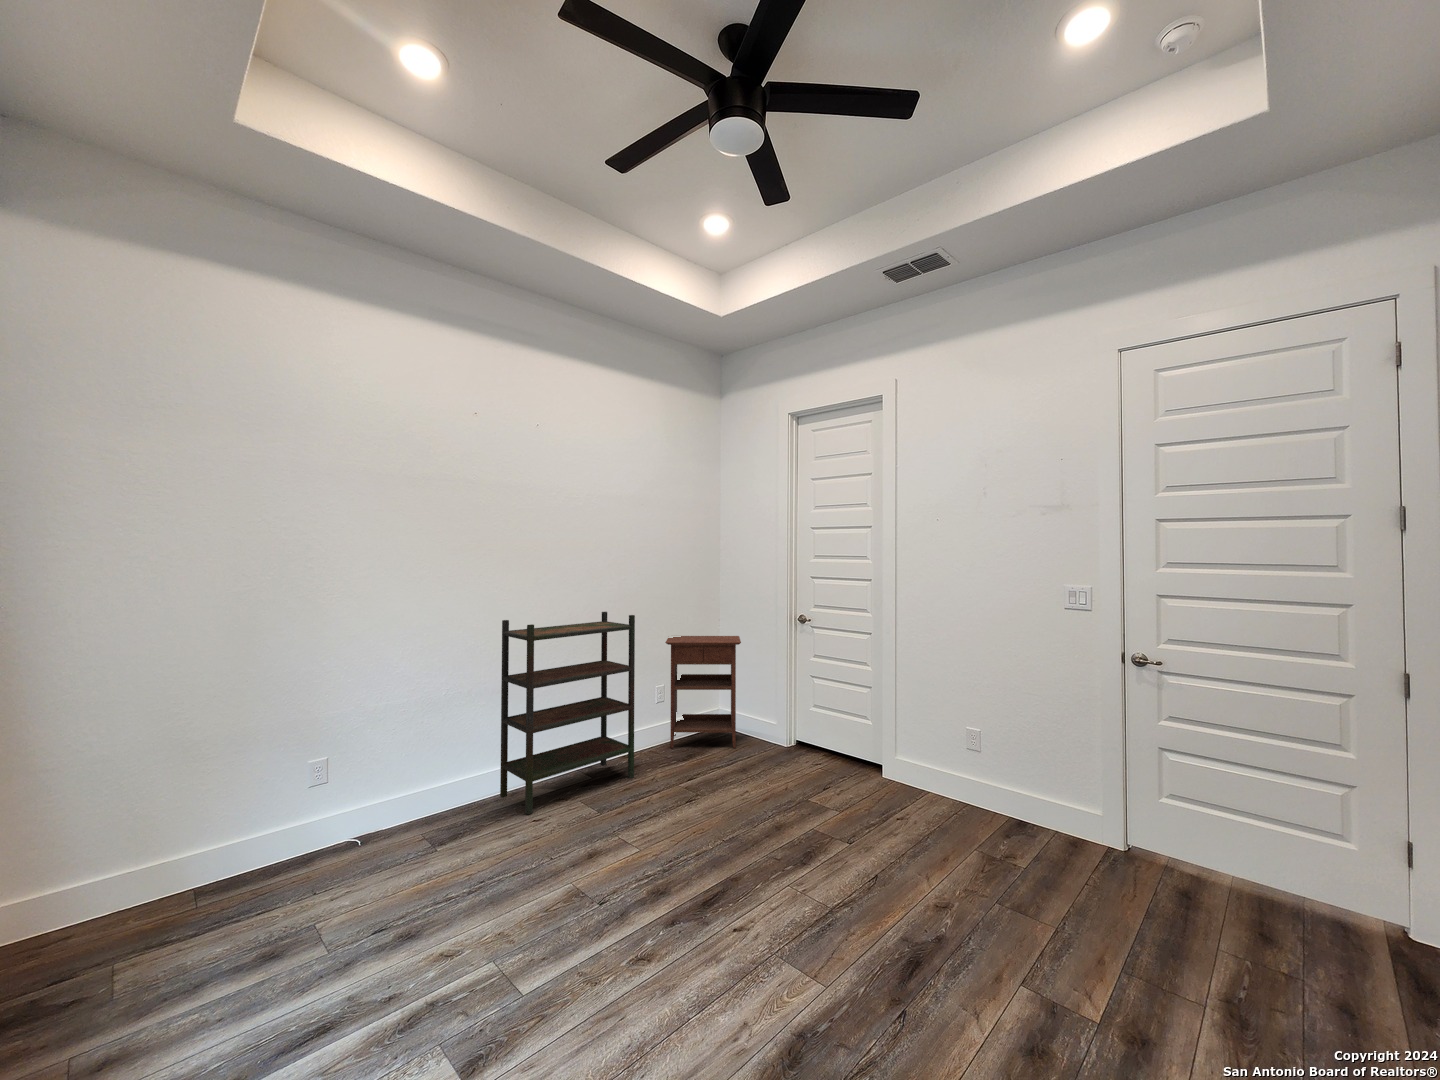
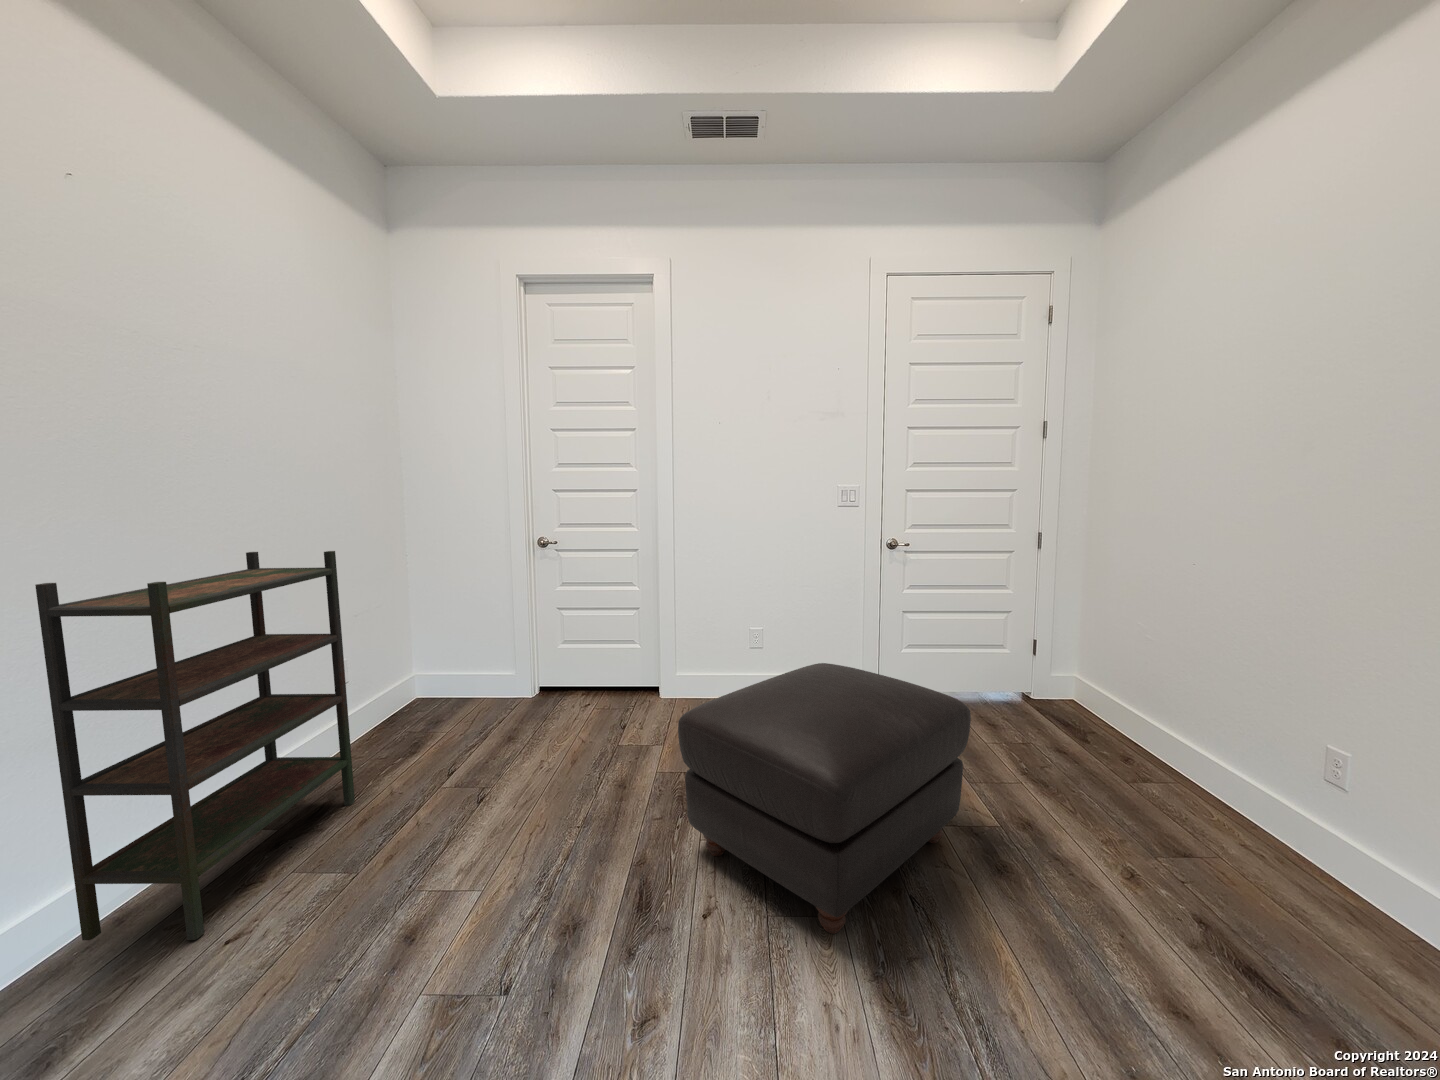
nightstand: present [665,636,741,748] -> none [339,571,472,744]
ottoman: none [764,767,1033,994] -> present [678,663,971,934]

